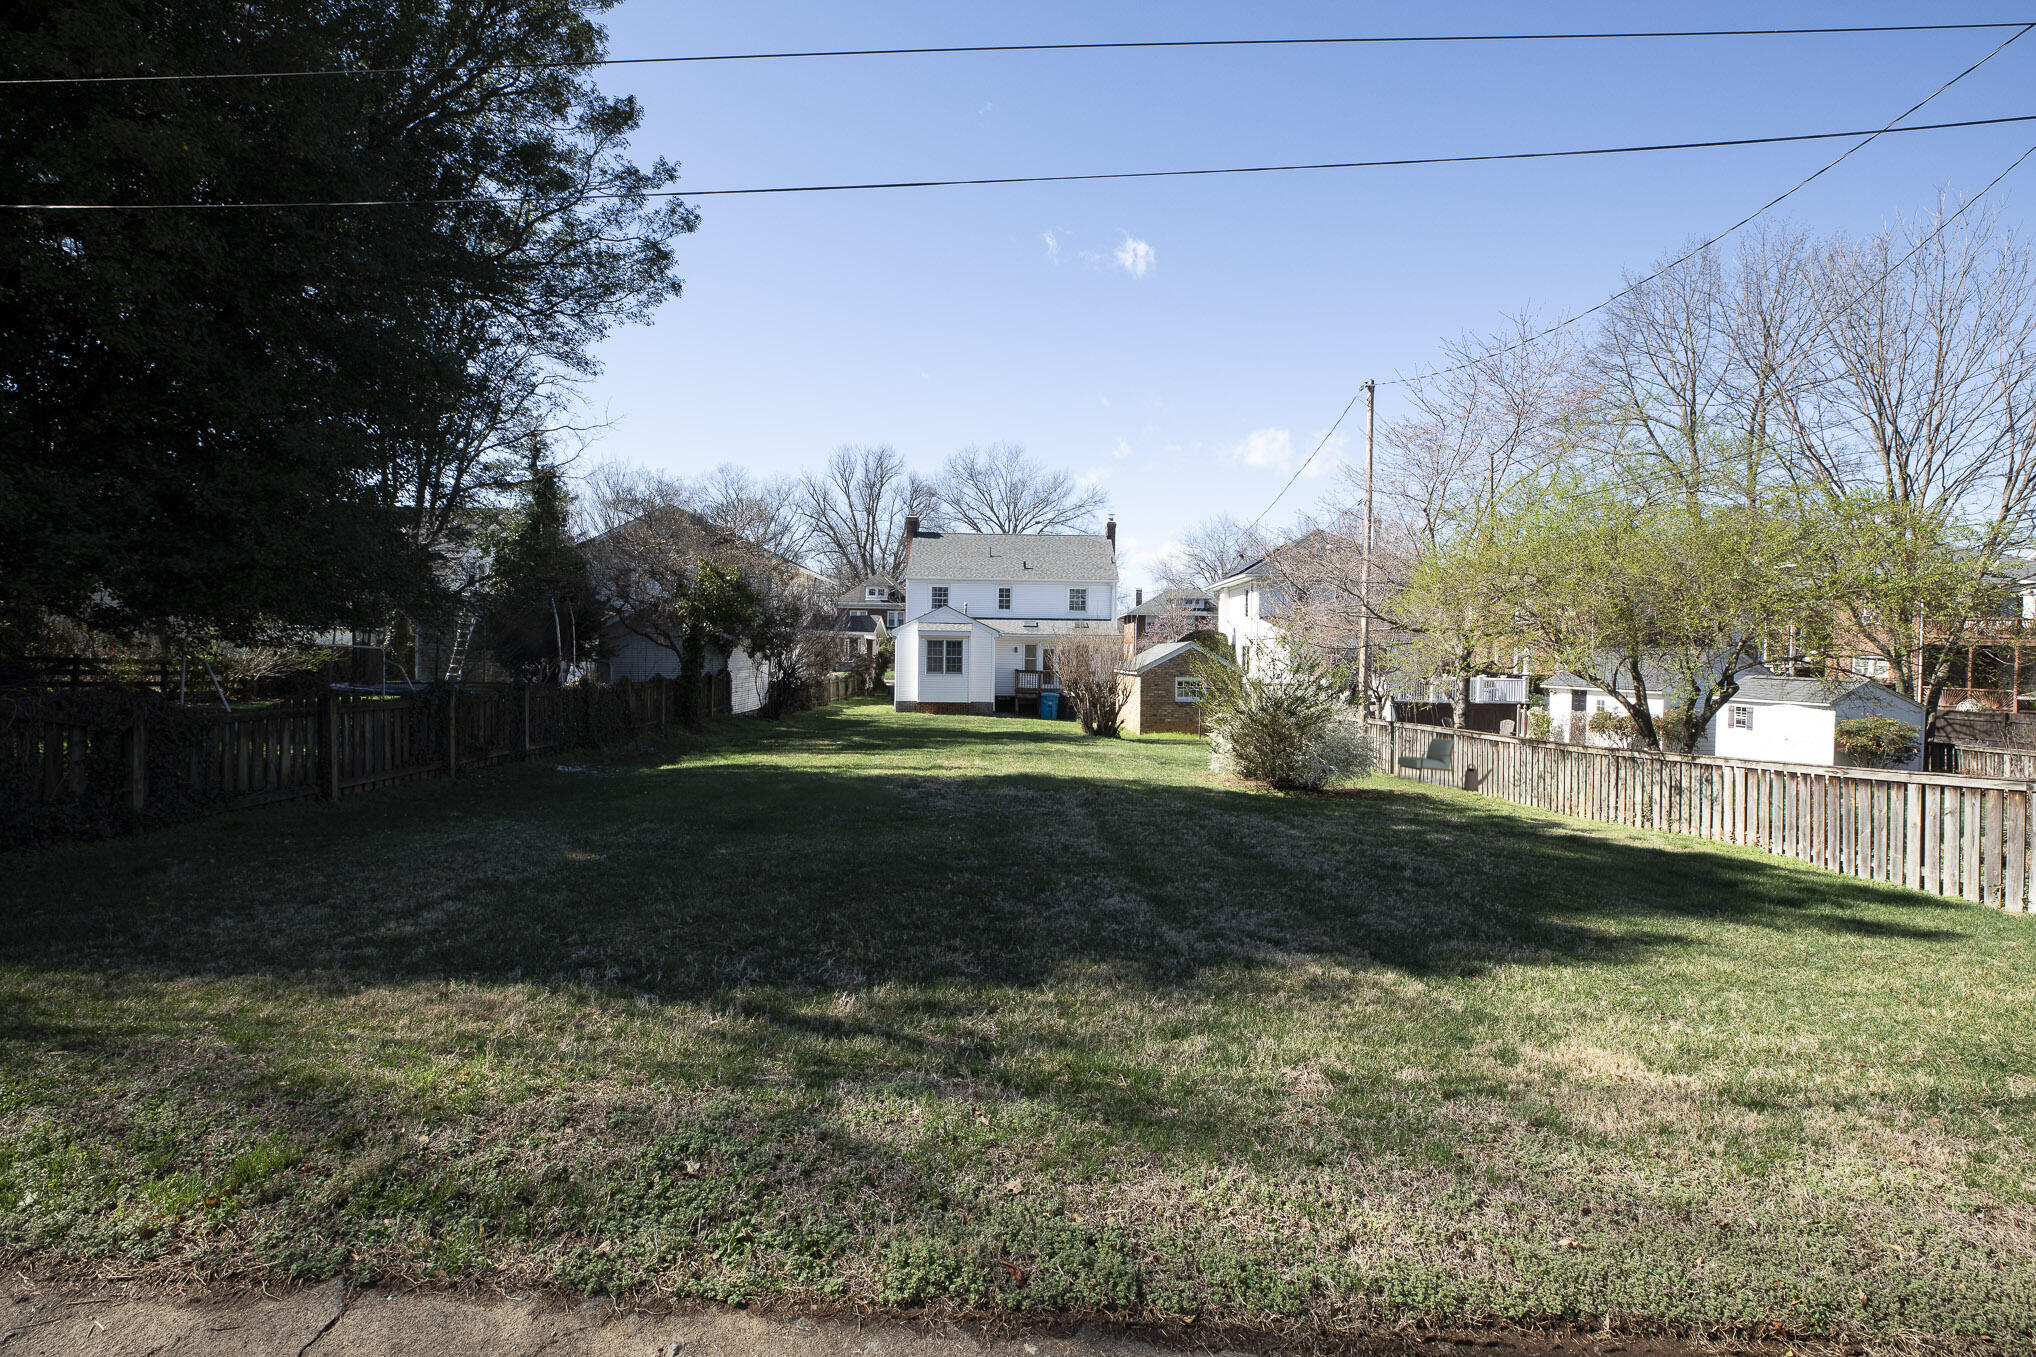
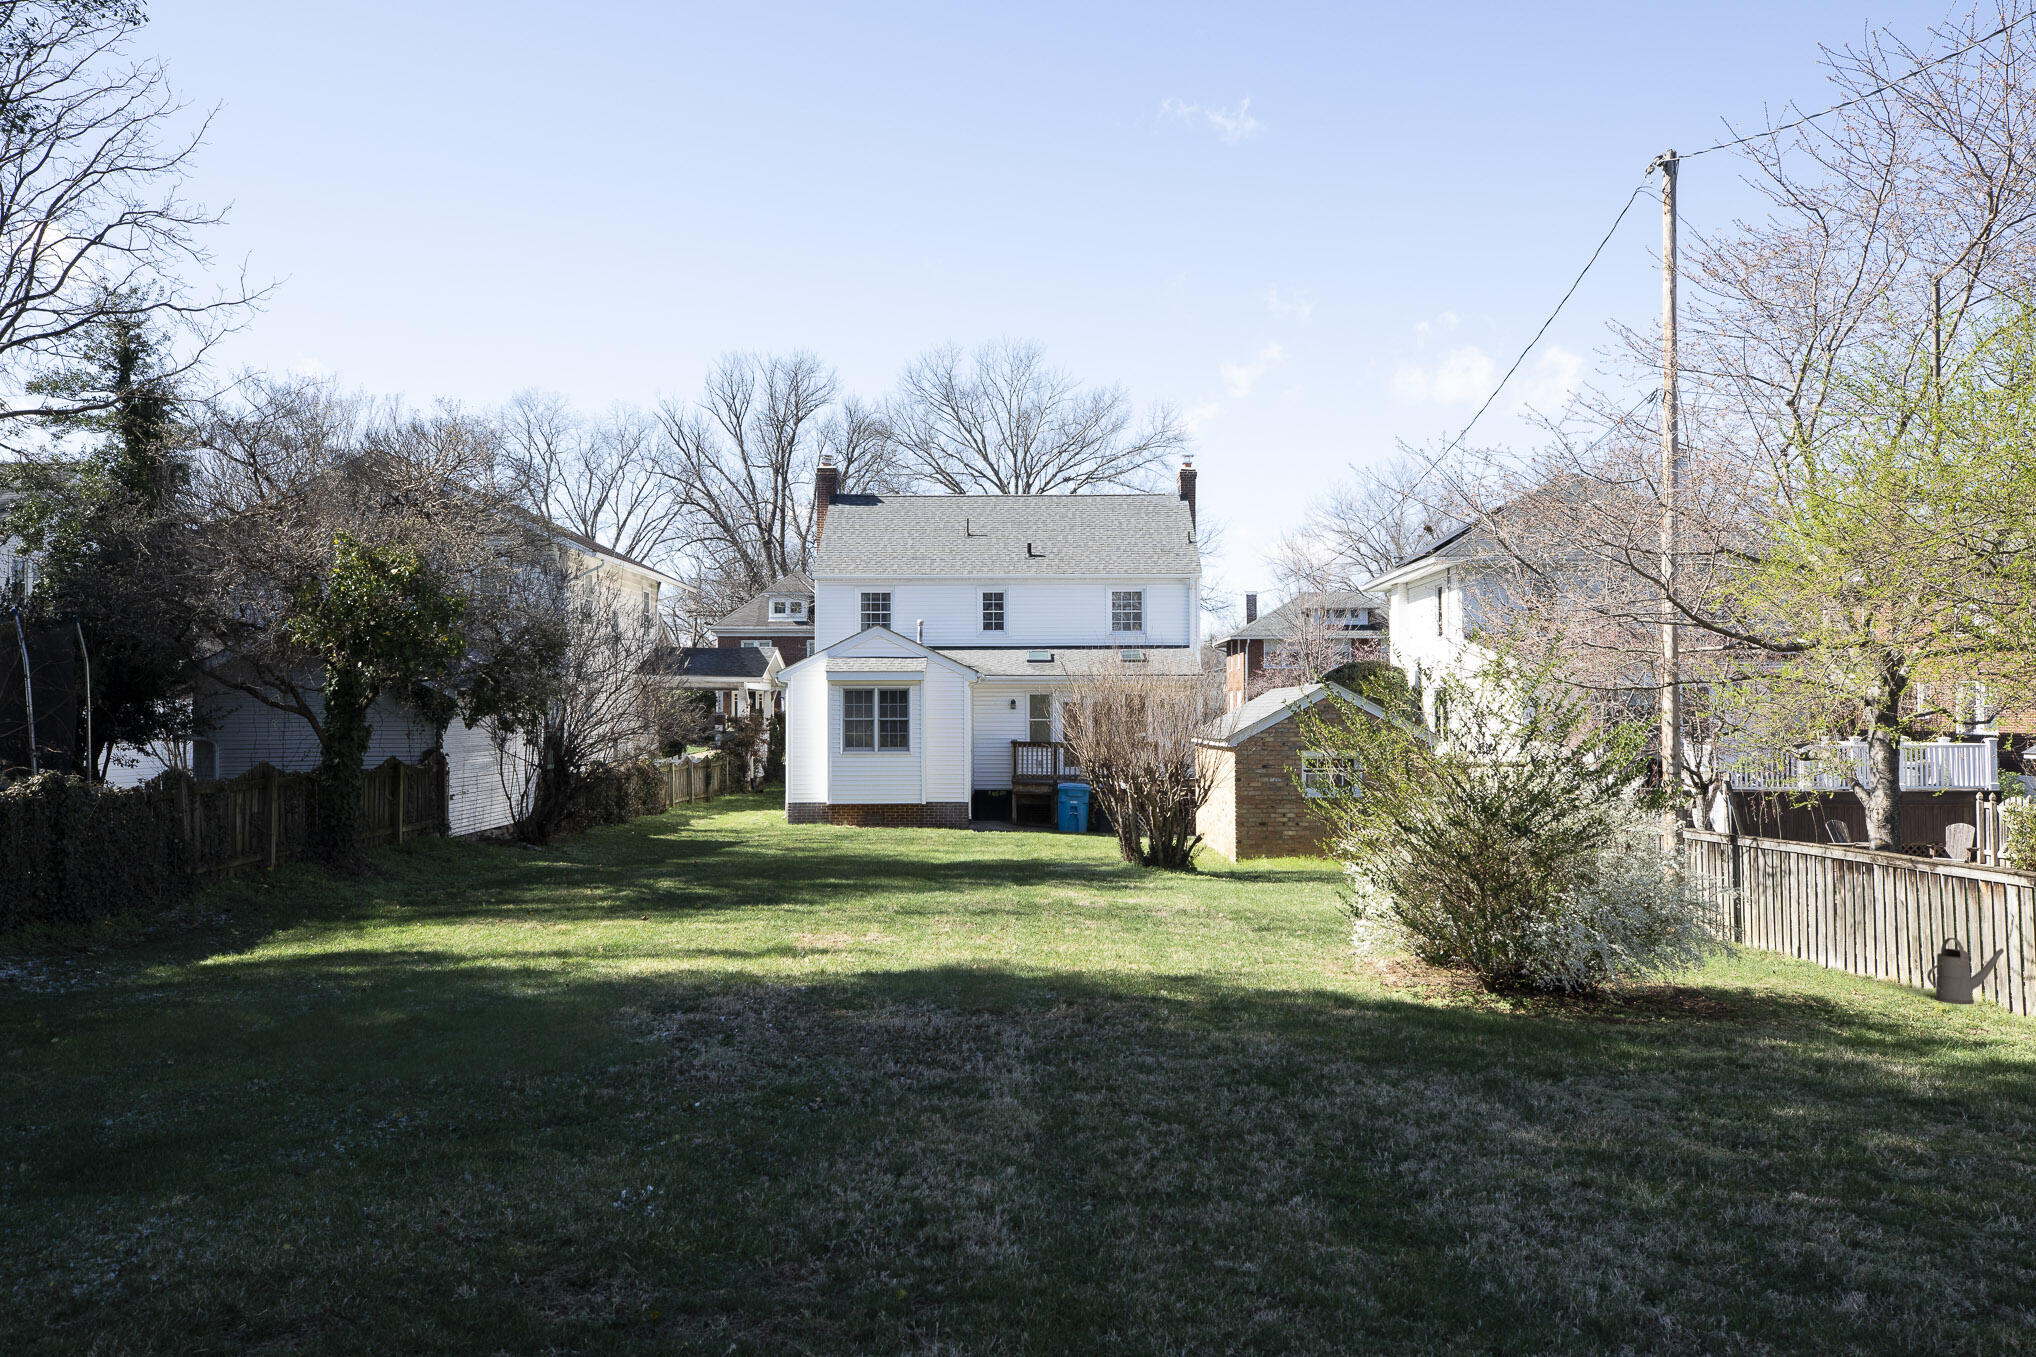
chair: present [1398,738,1455,783] -> none [1762,874,1900,978]

